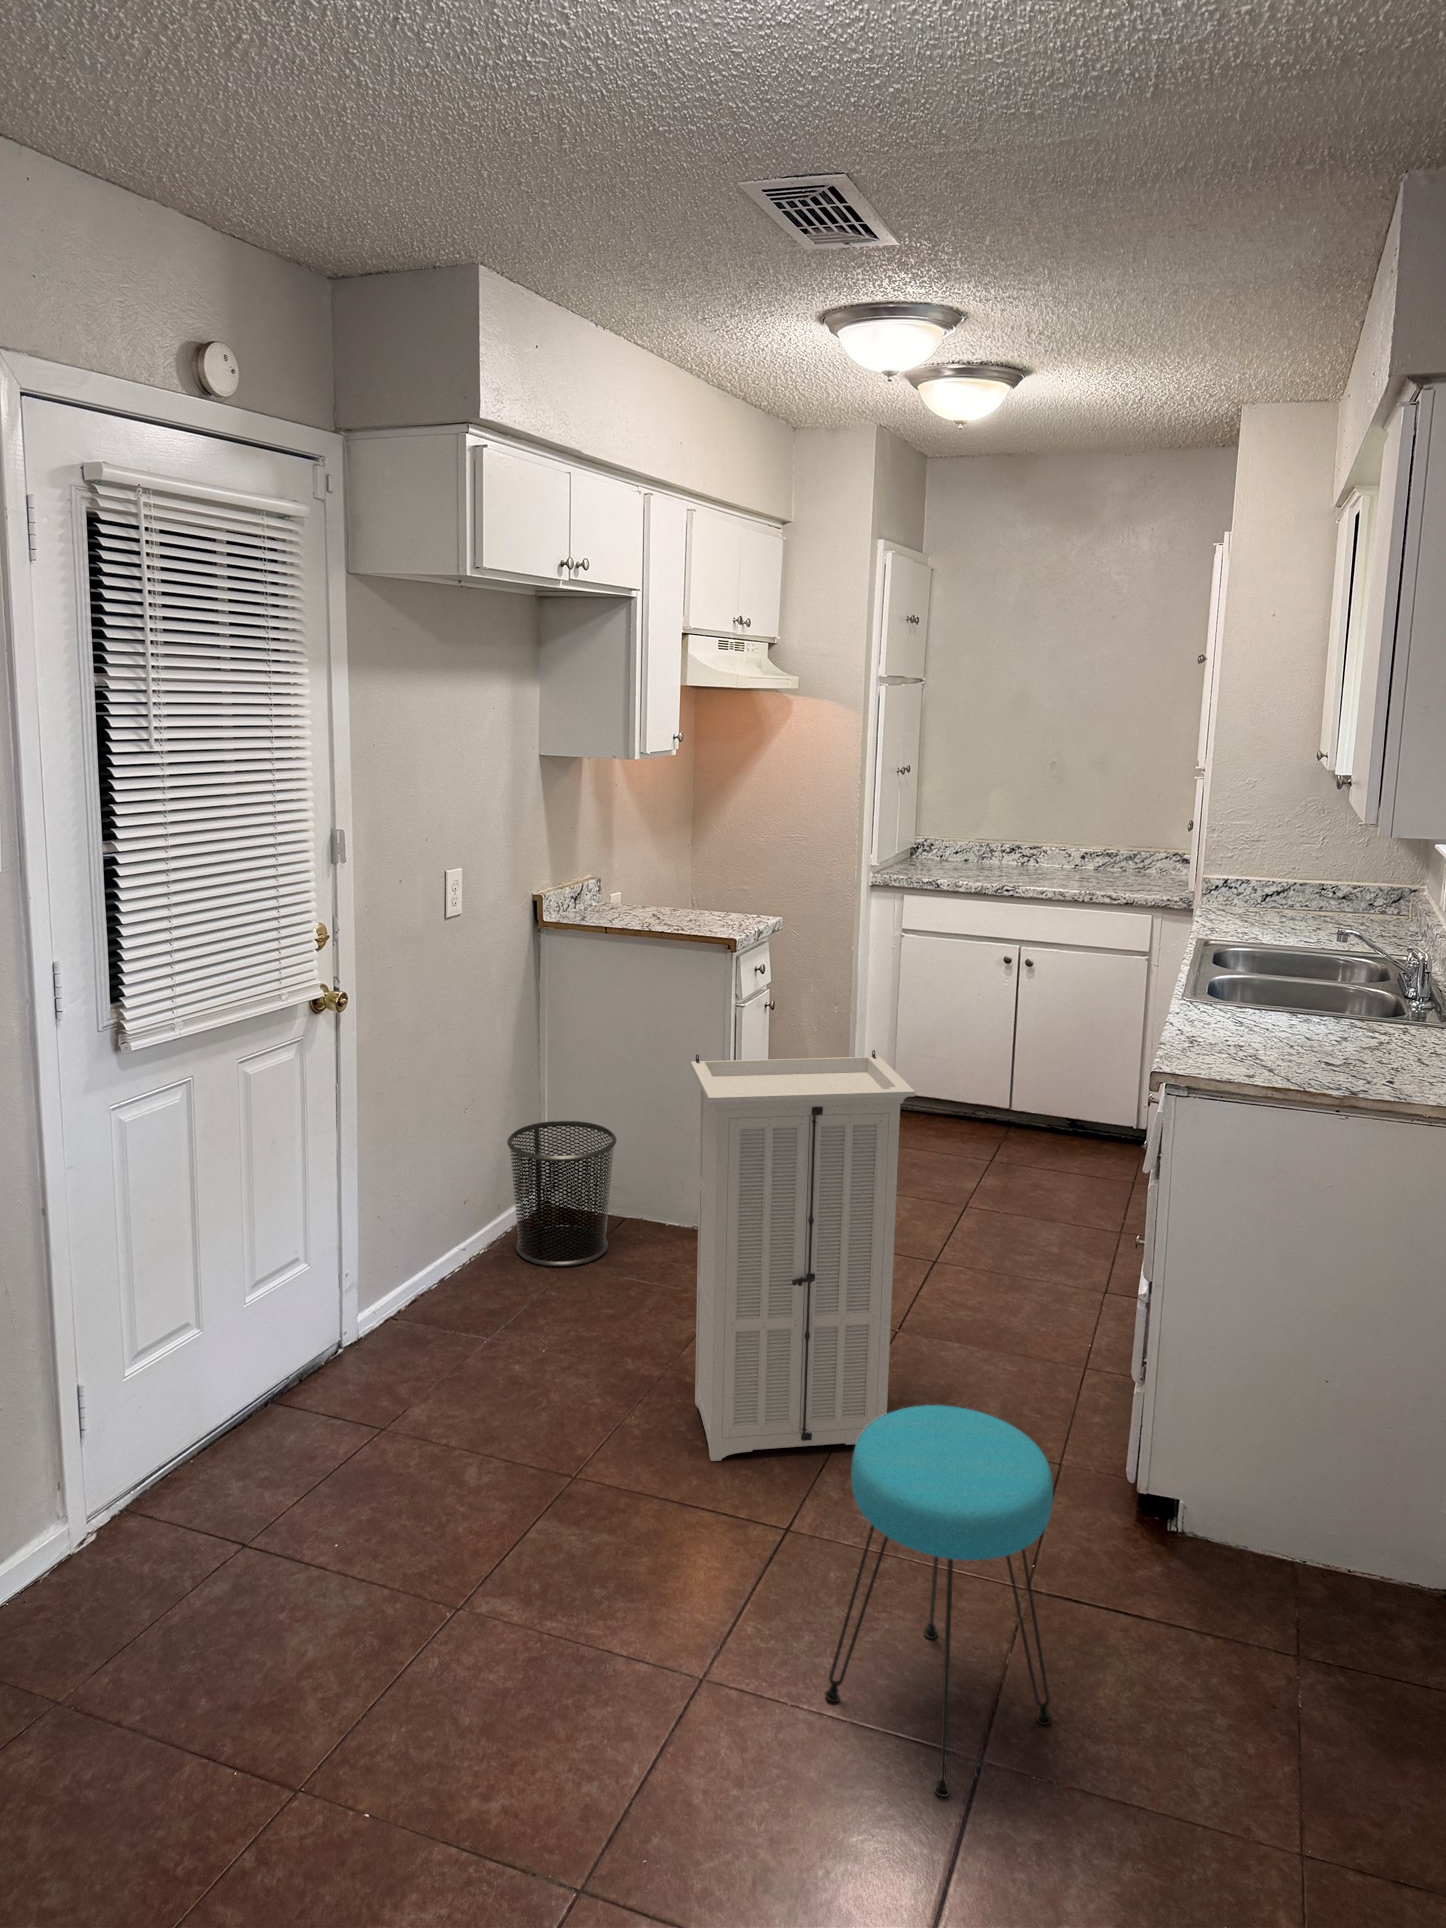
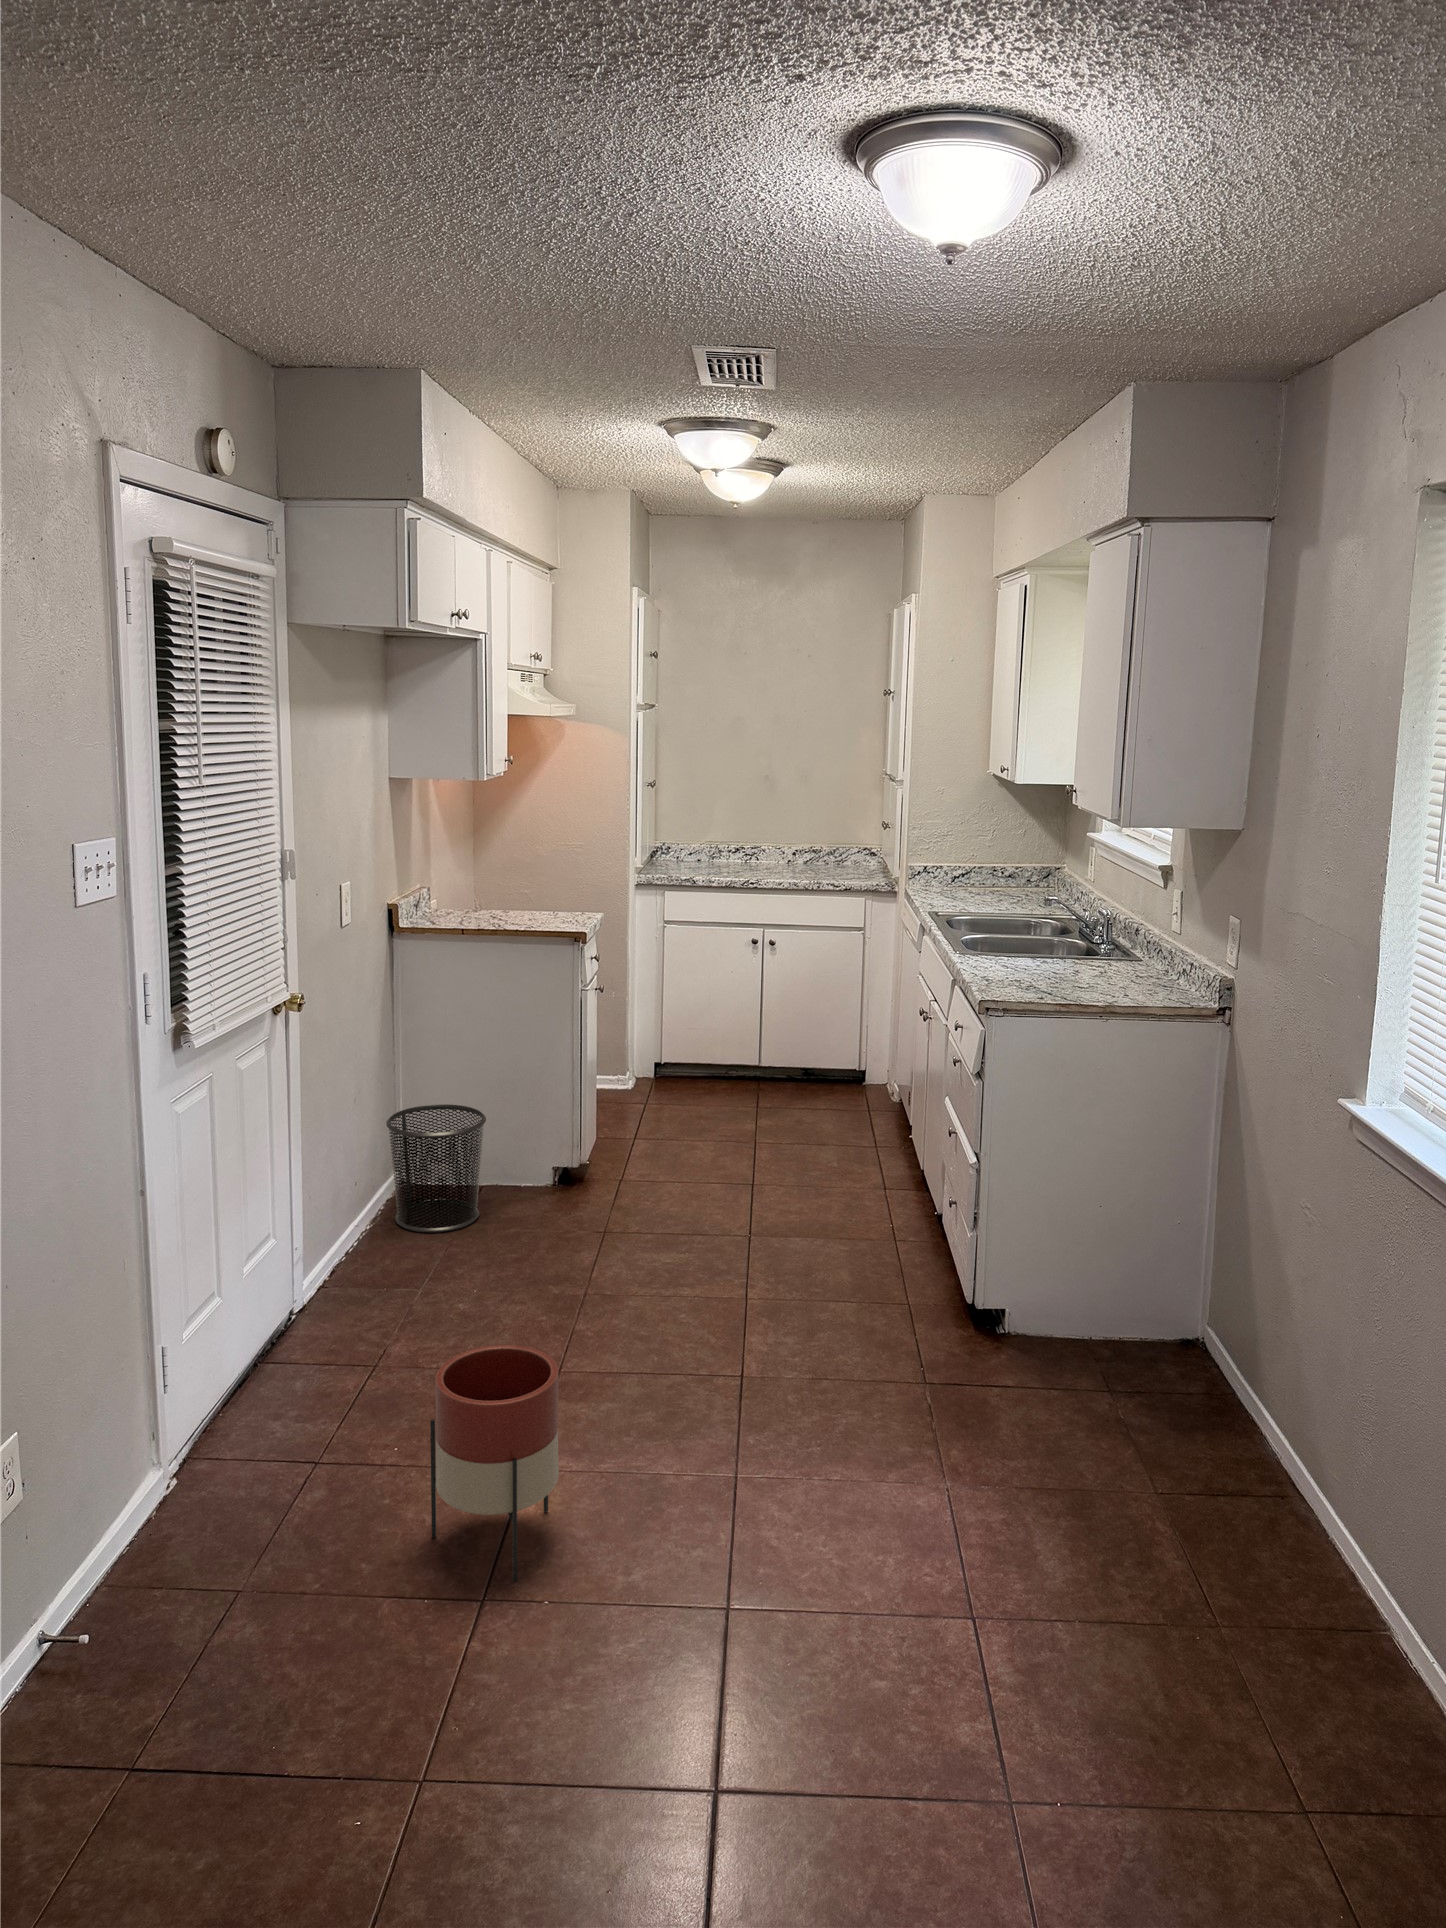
storage cabinet: present [691,1050,915,1461] -> none [619,1008,803,1342]
stool: present [825,1405,1053,1797] -> none [823,1241,975,1491]
planter: none [269,1462,440,1787] -> present [430,1345,559,1581]

